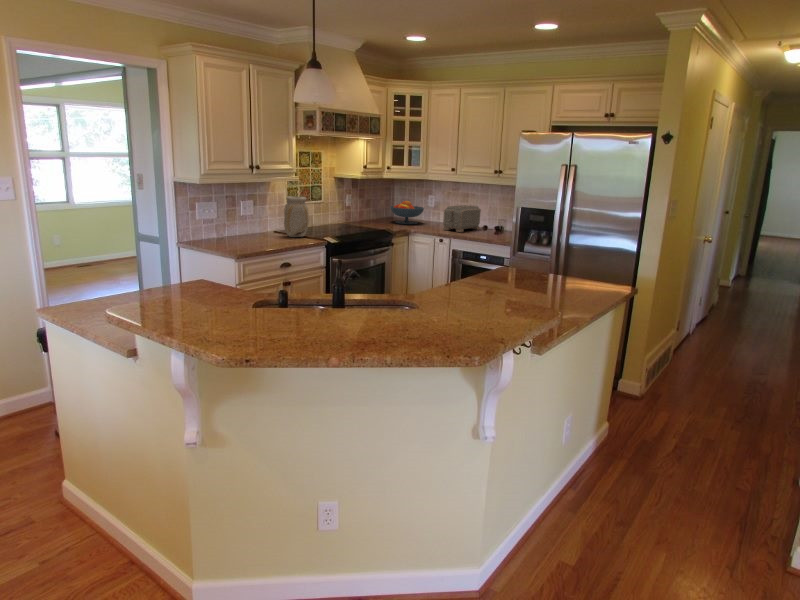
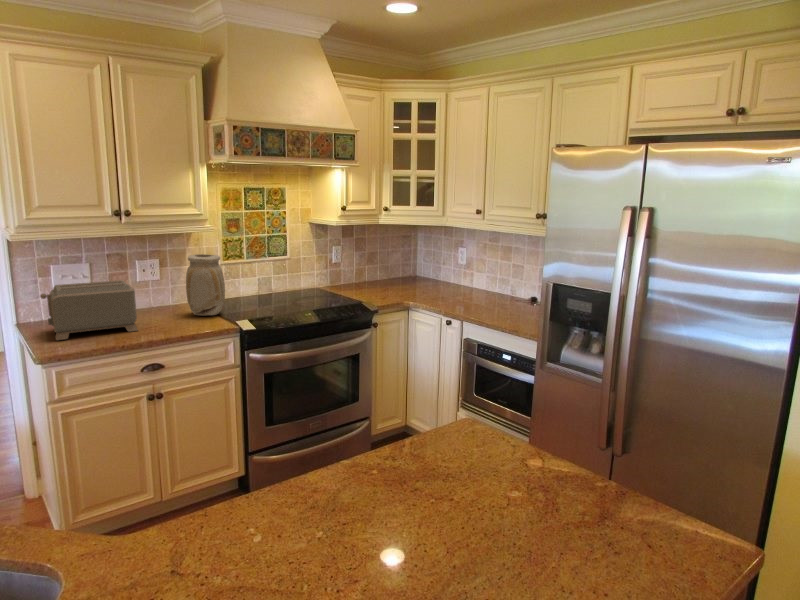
fruit bowl: present [390,201,424,224] -> none [394,255,444,292]
toaster: present [443,205,481,232] -> present [40,280,138,340]

